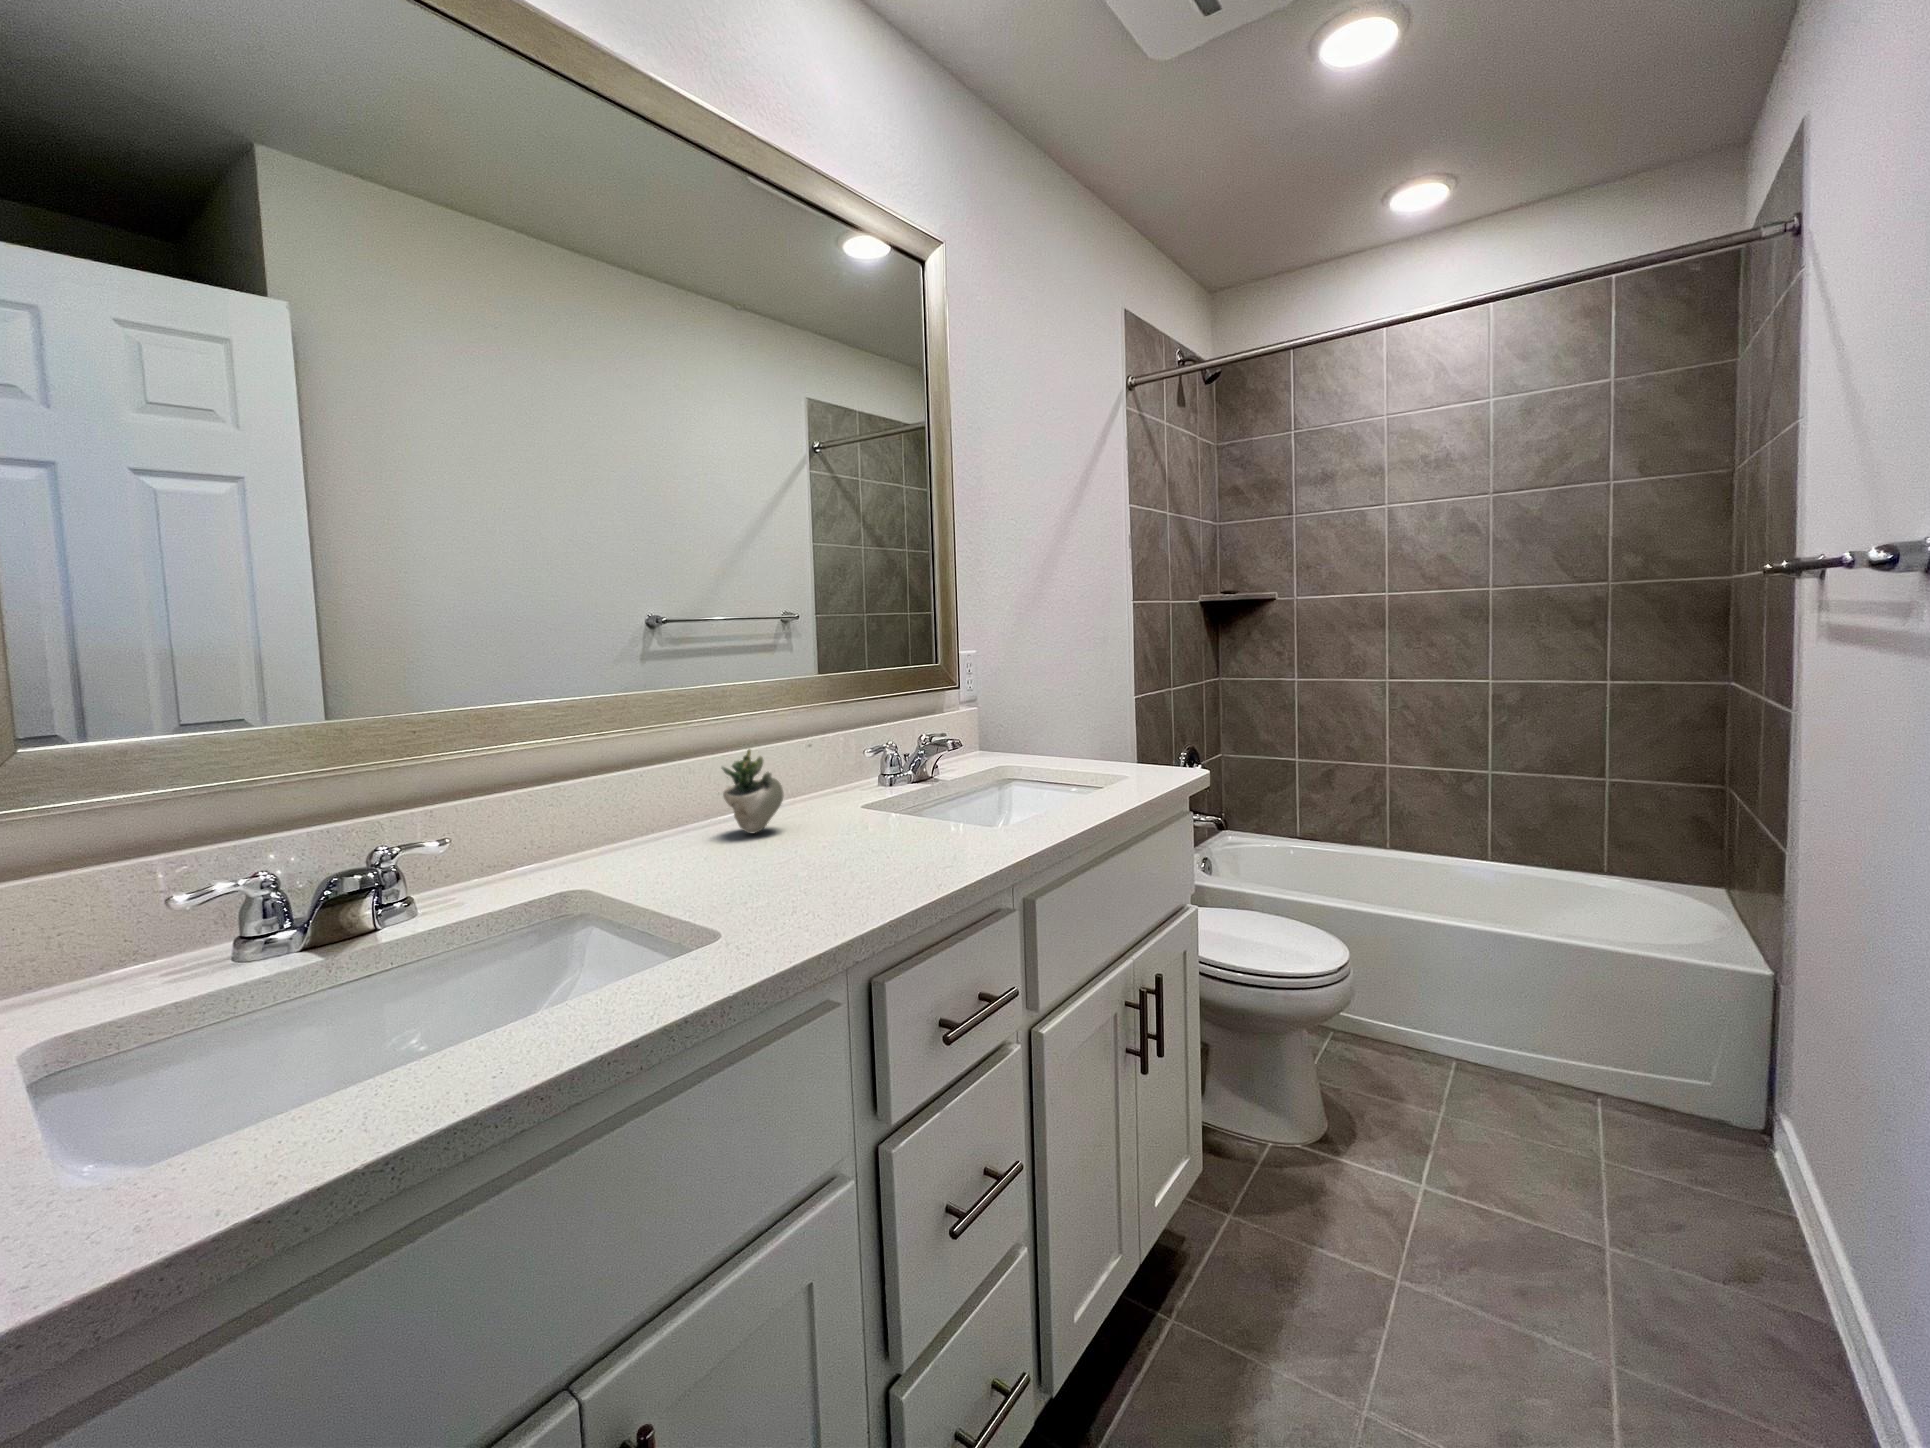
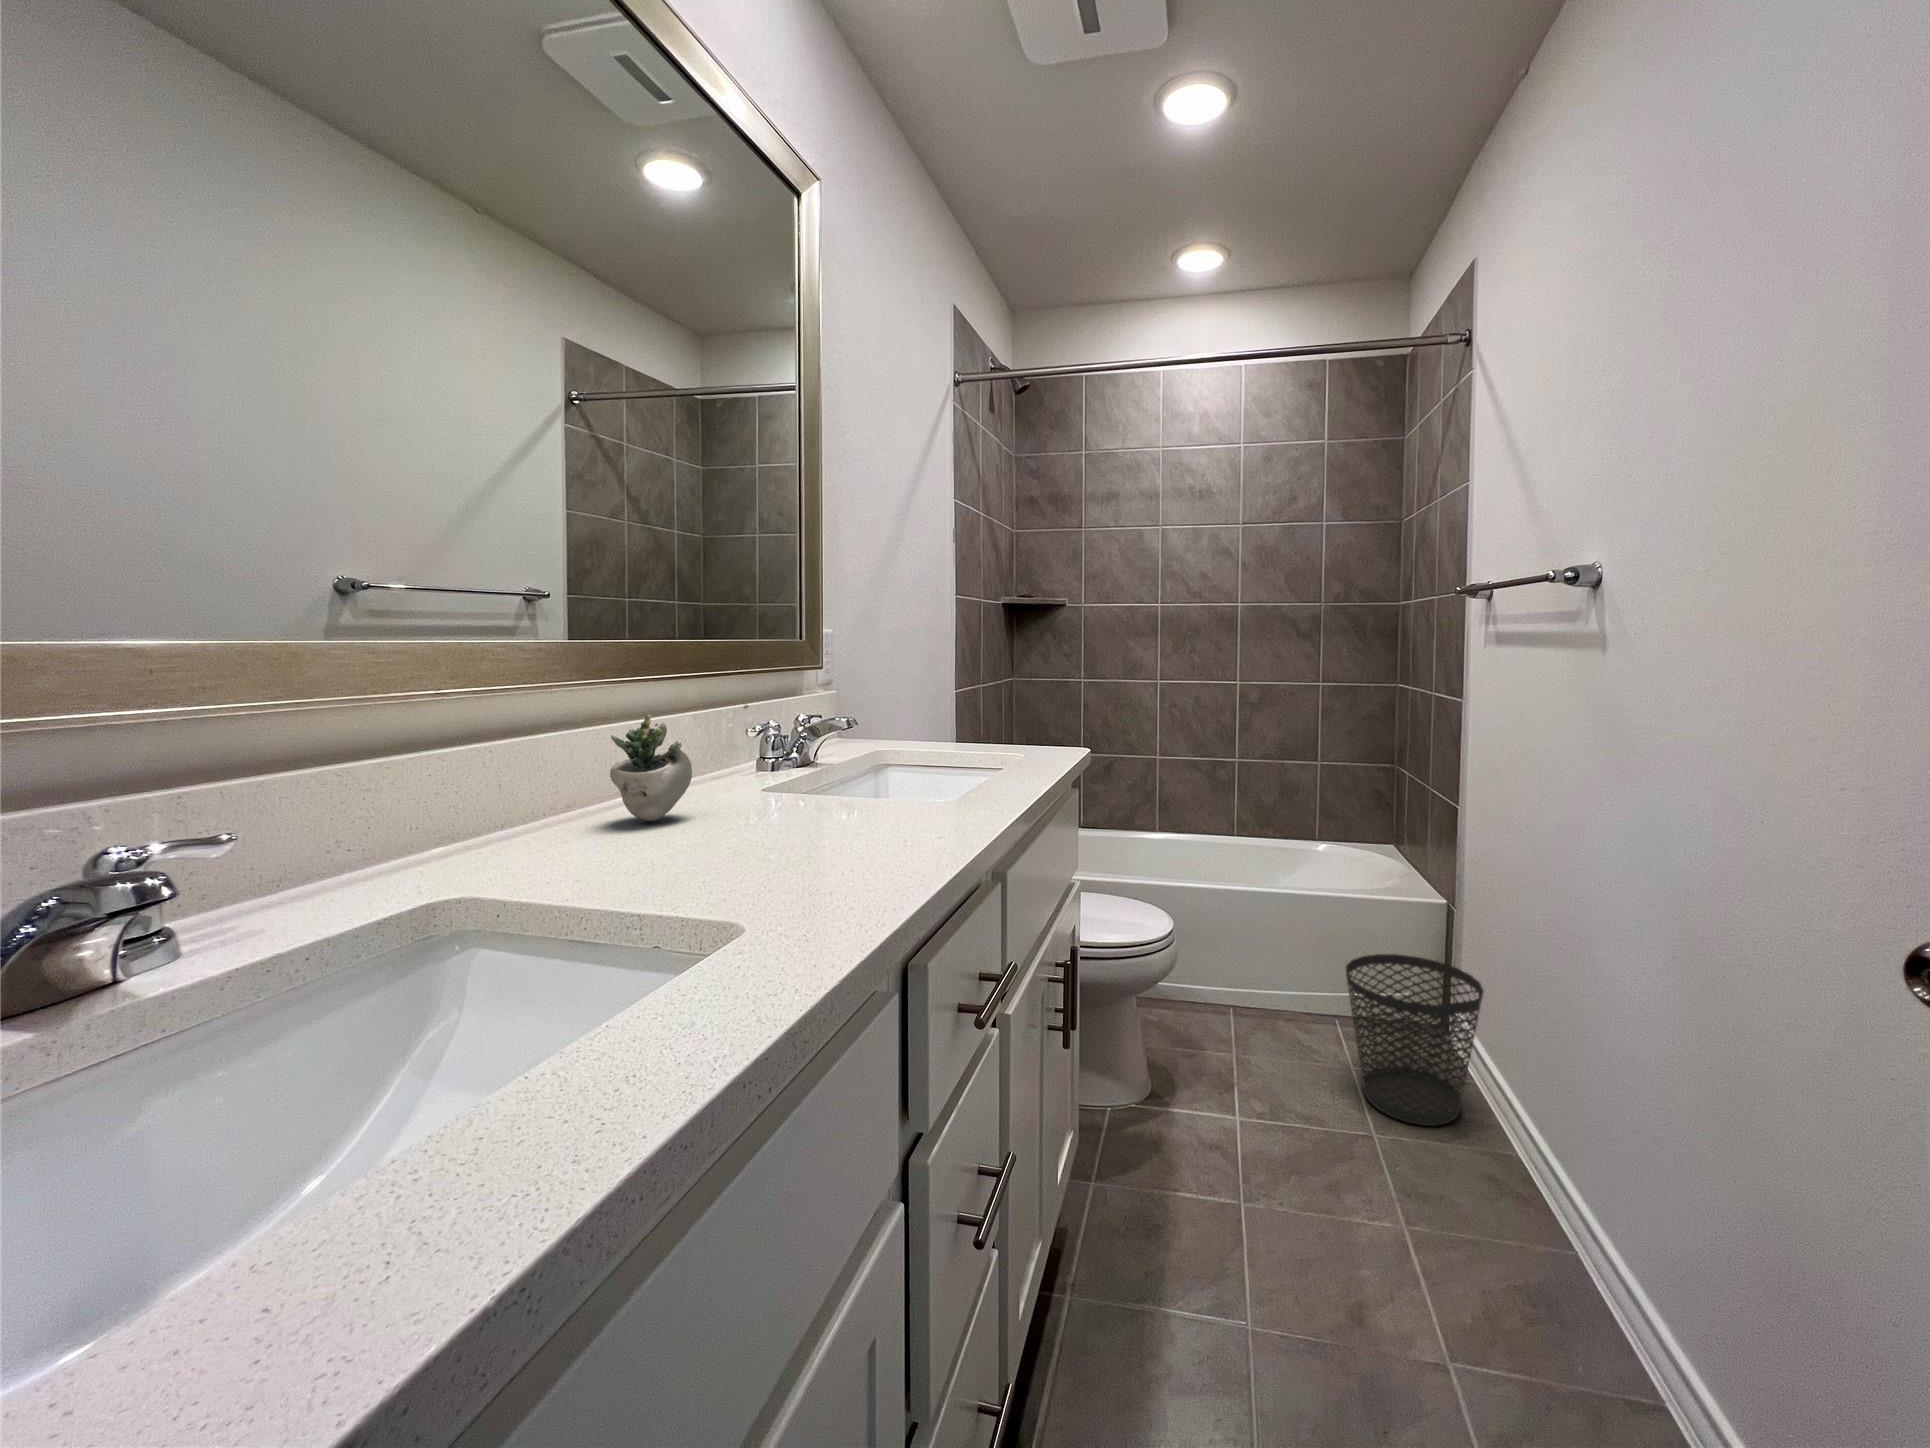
wastebasket: none [1576,1030,1787,1261] -> present [1346,954,1484,1126]

